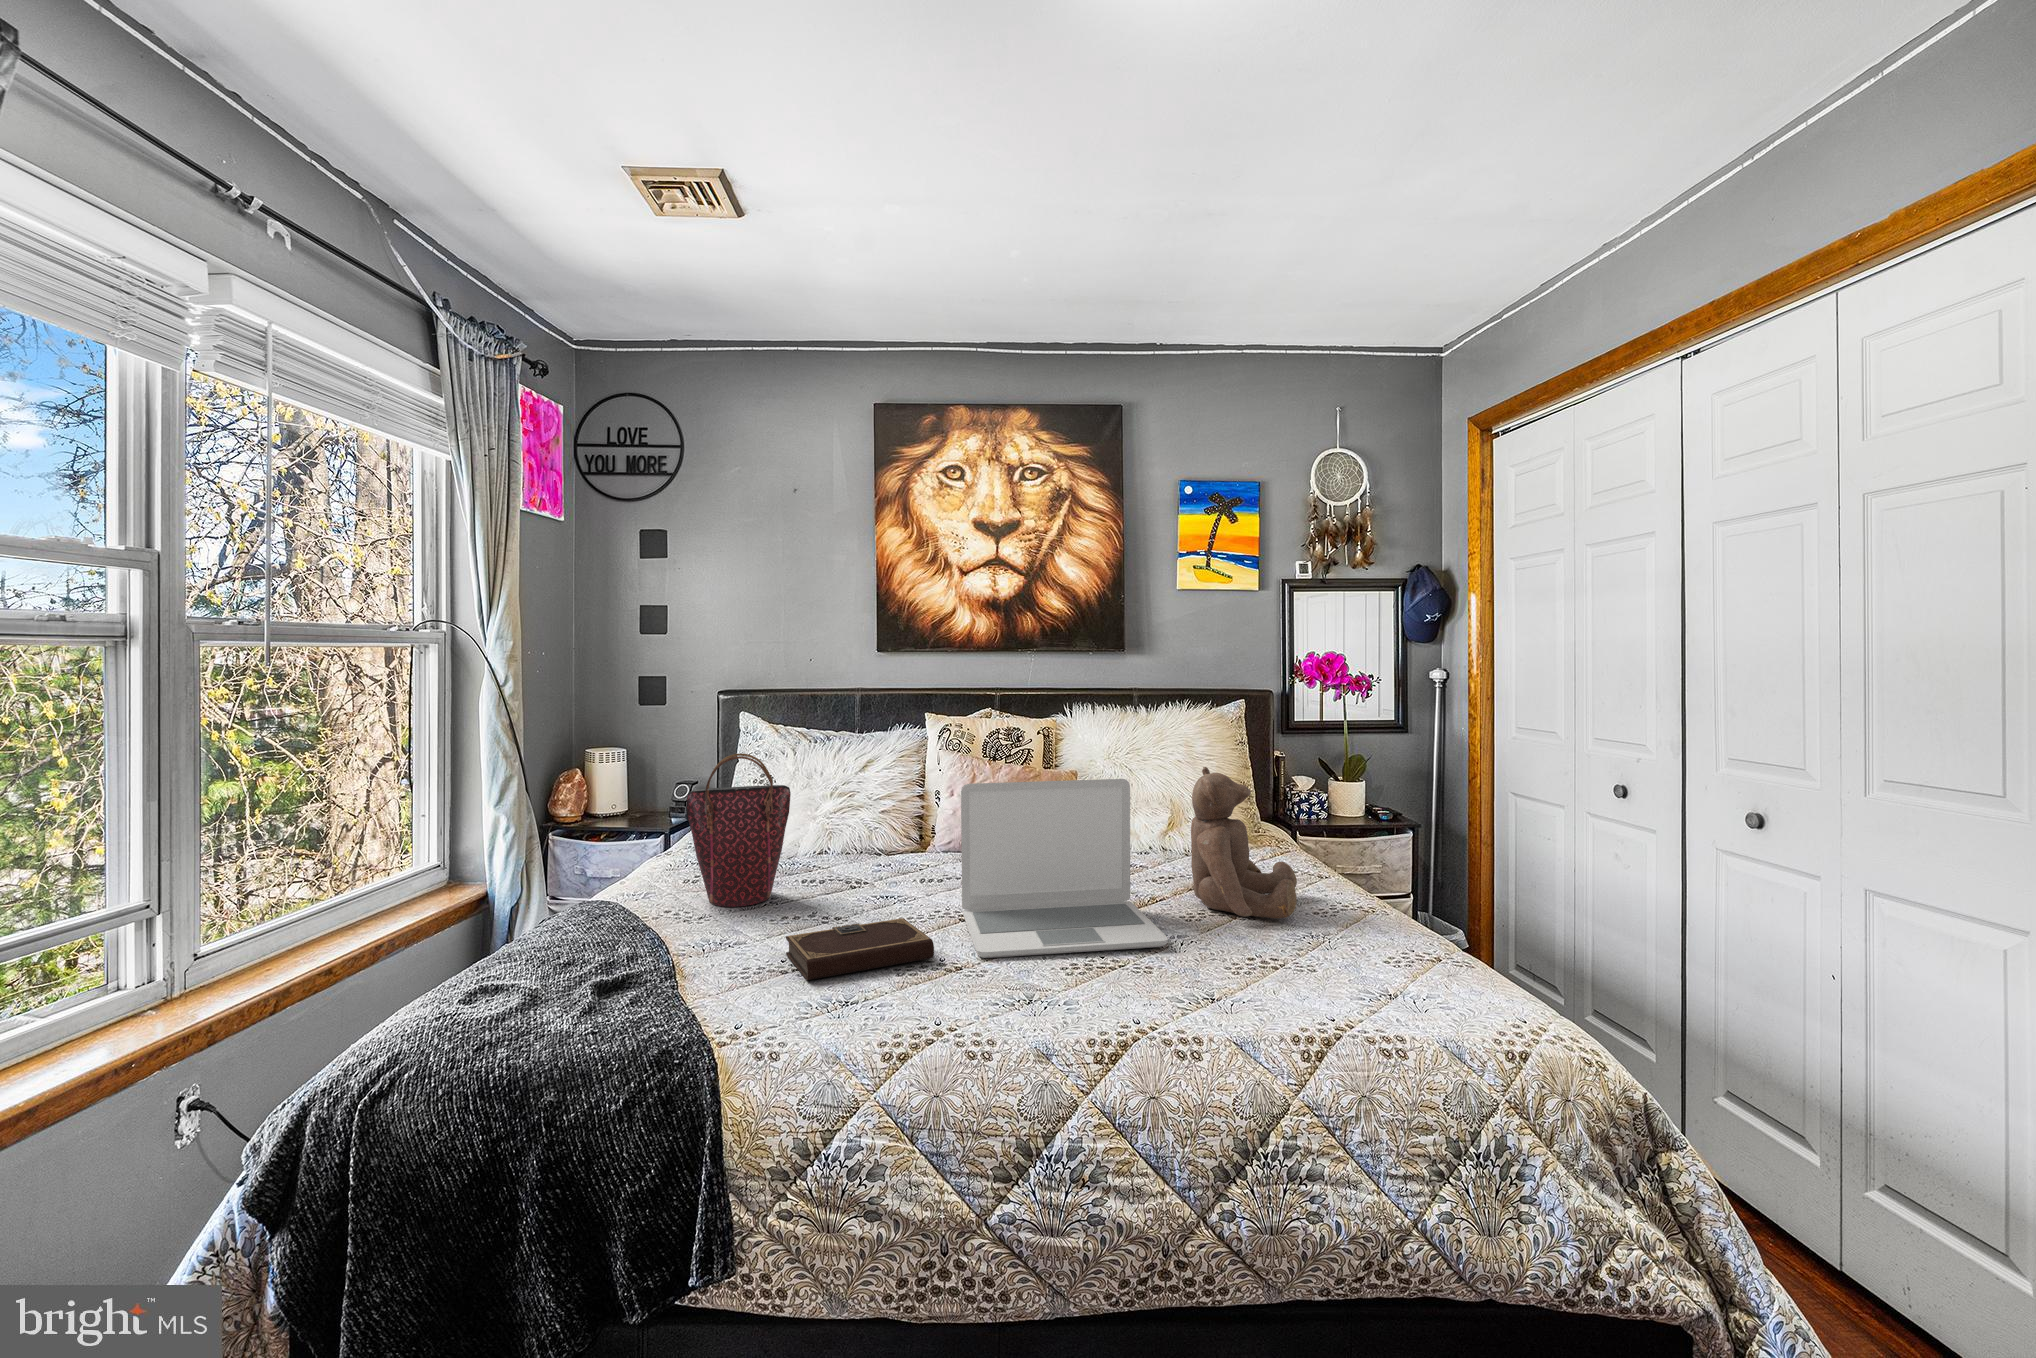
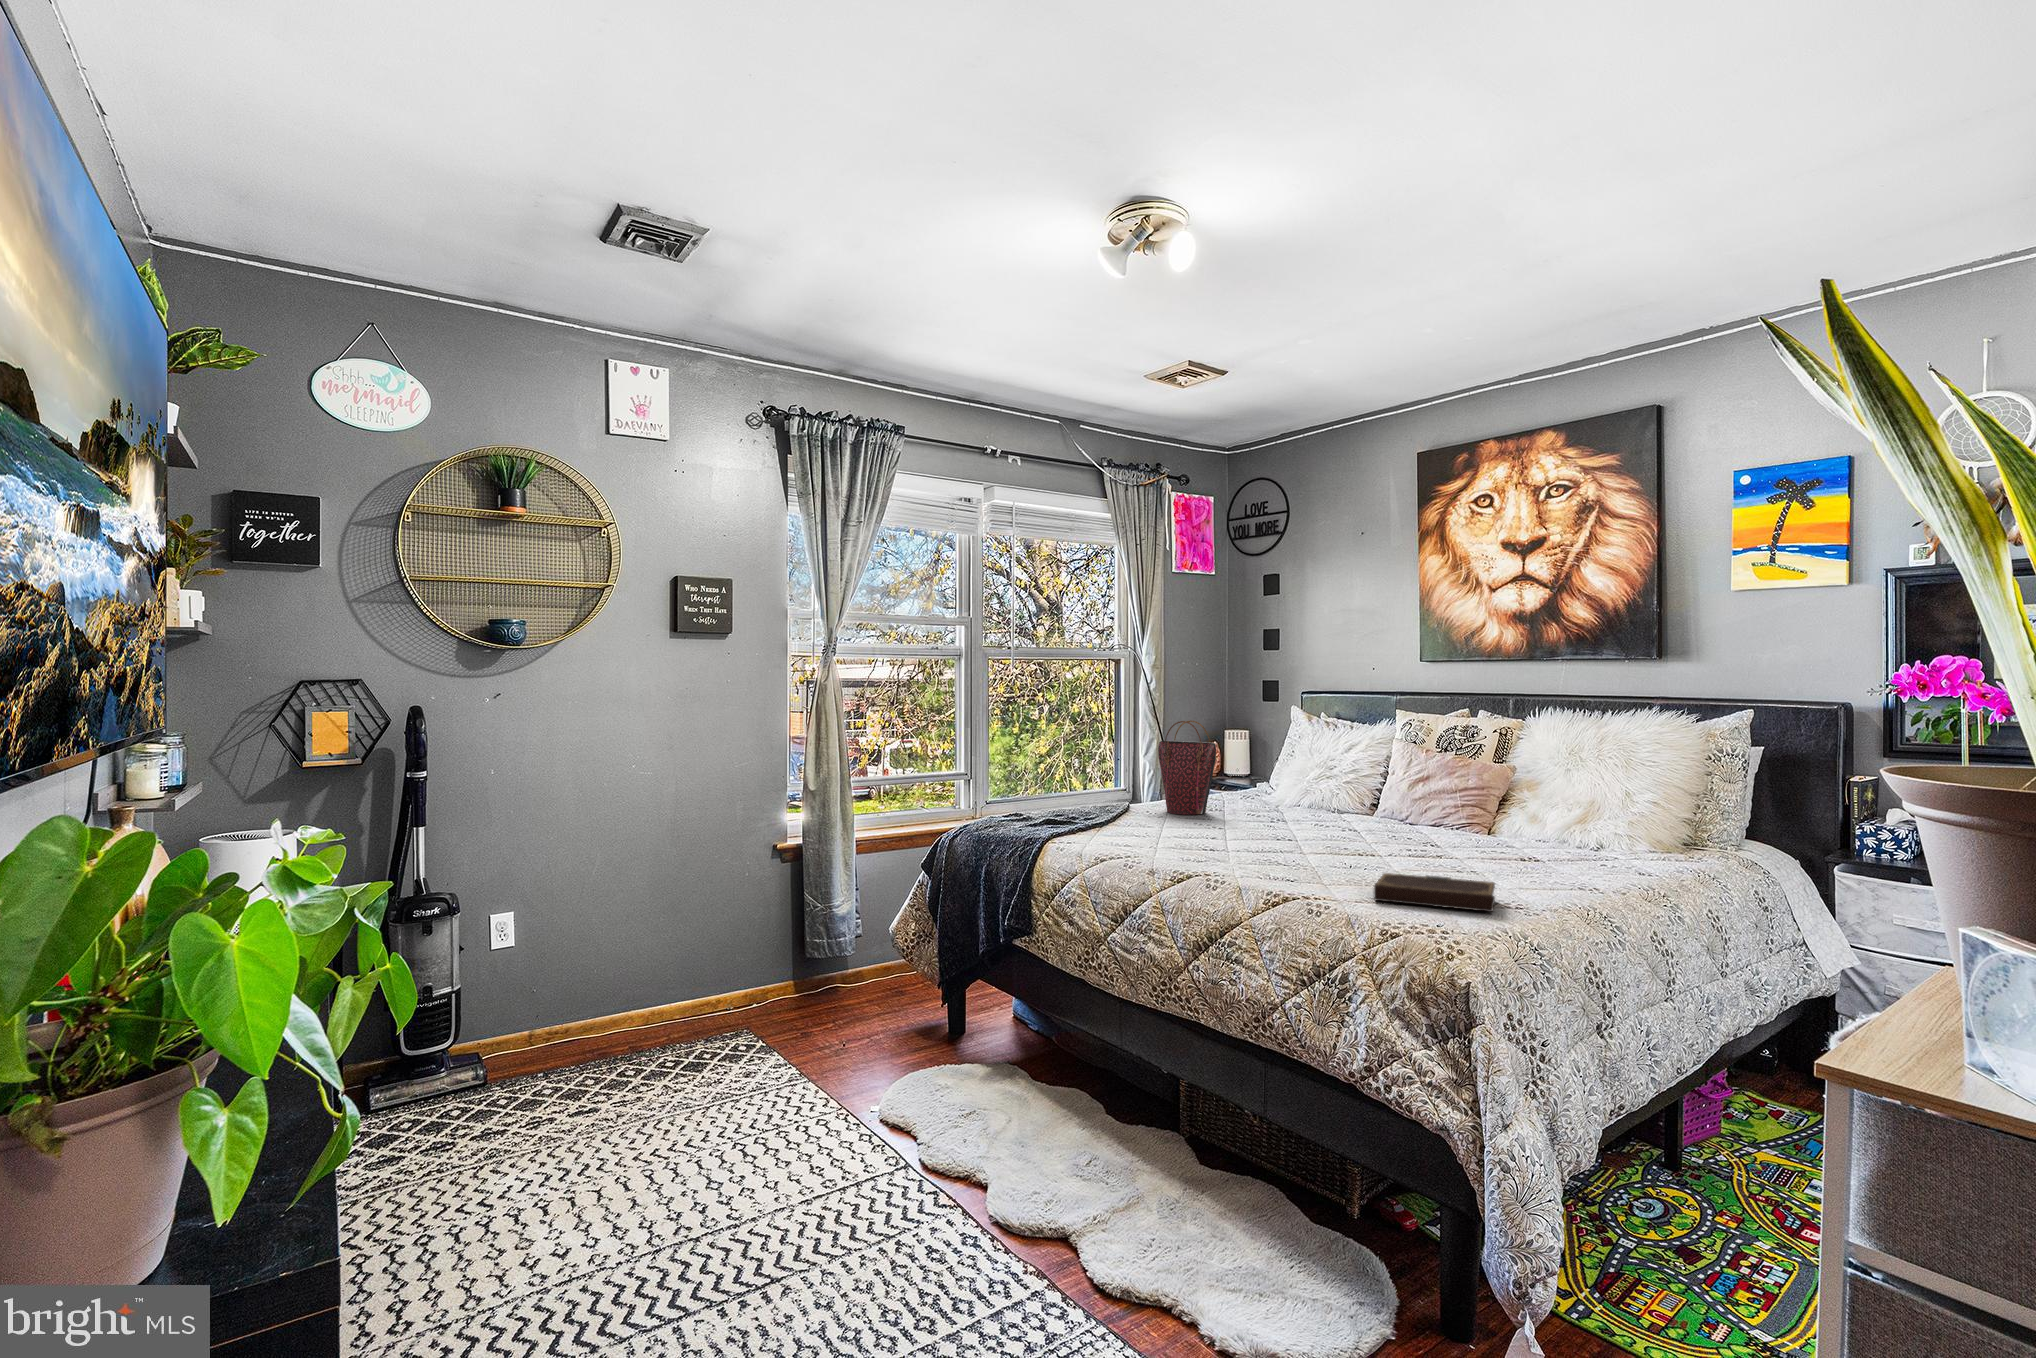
teddy bear: present [1191,767,1297,919] -> none [1436,748,1559,872]
laptop: present [961,779,1168,958] -> none [1225,743,1392,863]
notebook: present [786,918,934,980] -> present [1374,873,1495,912]

